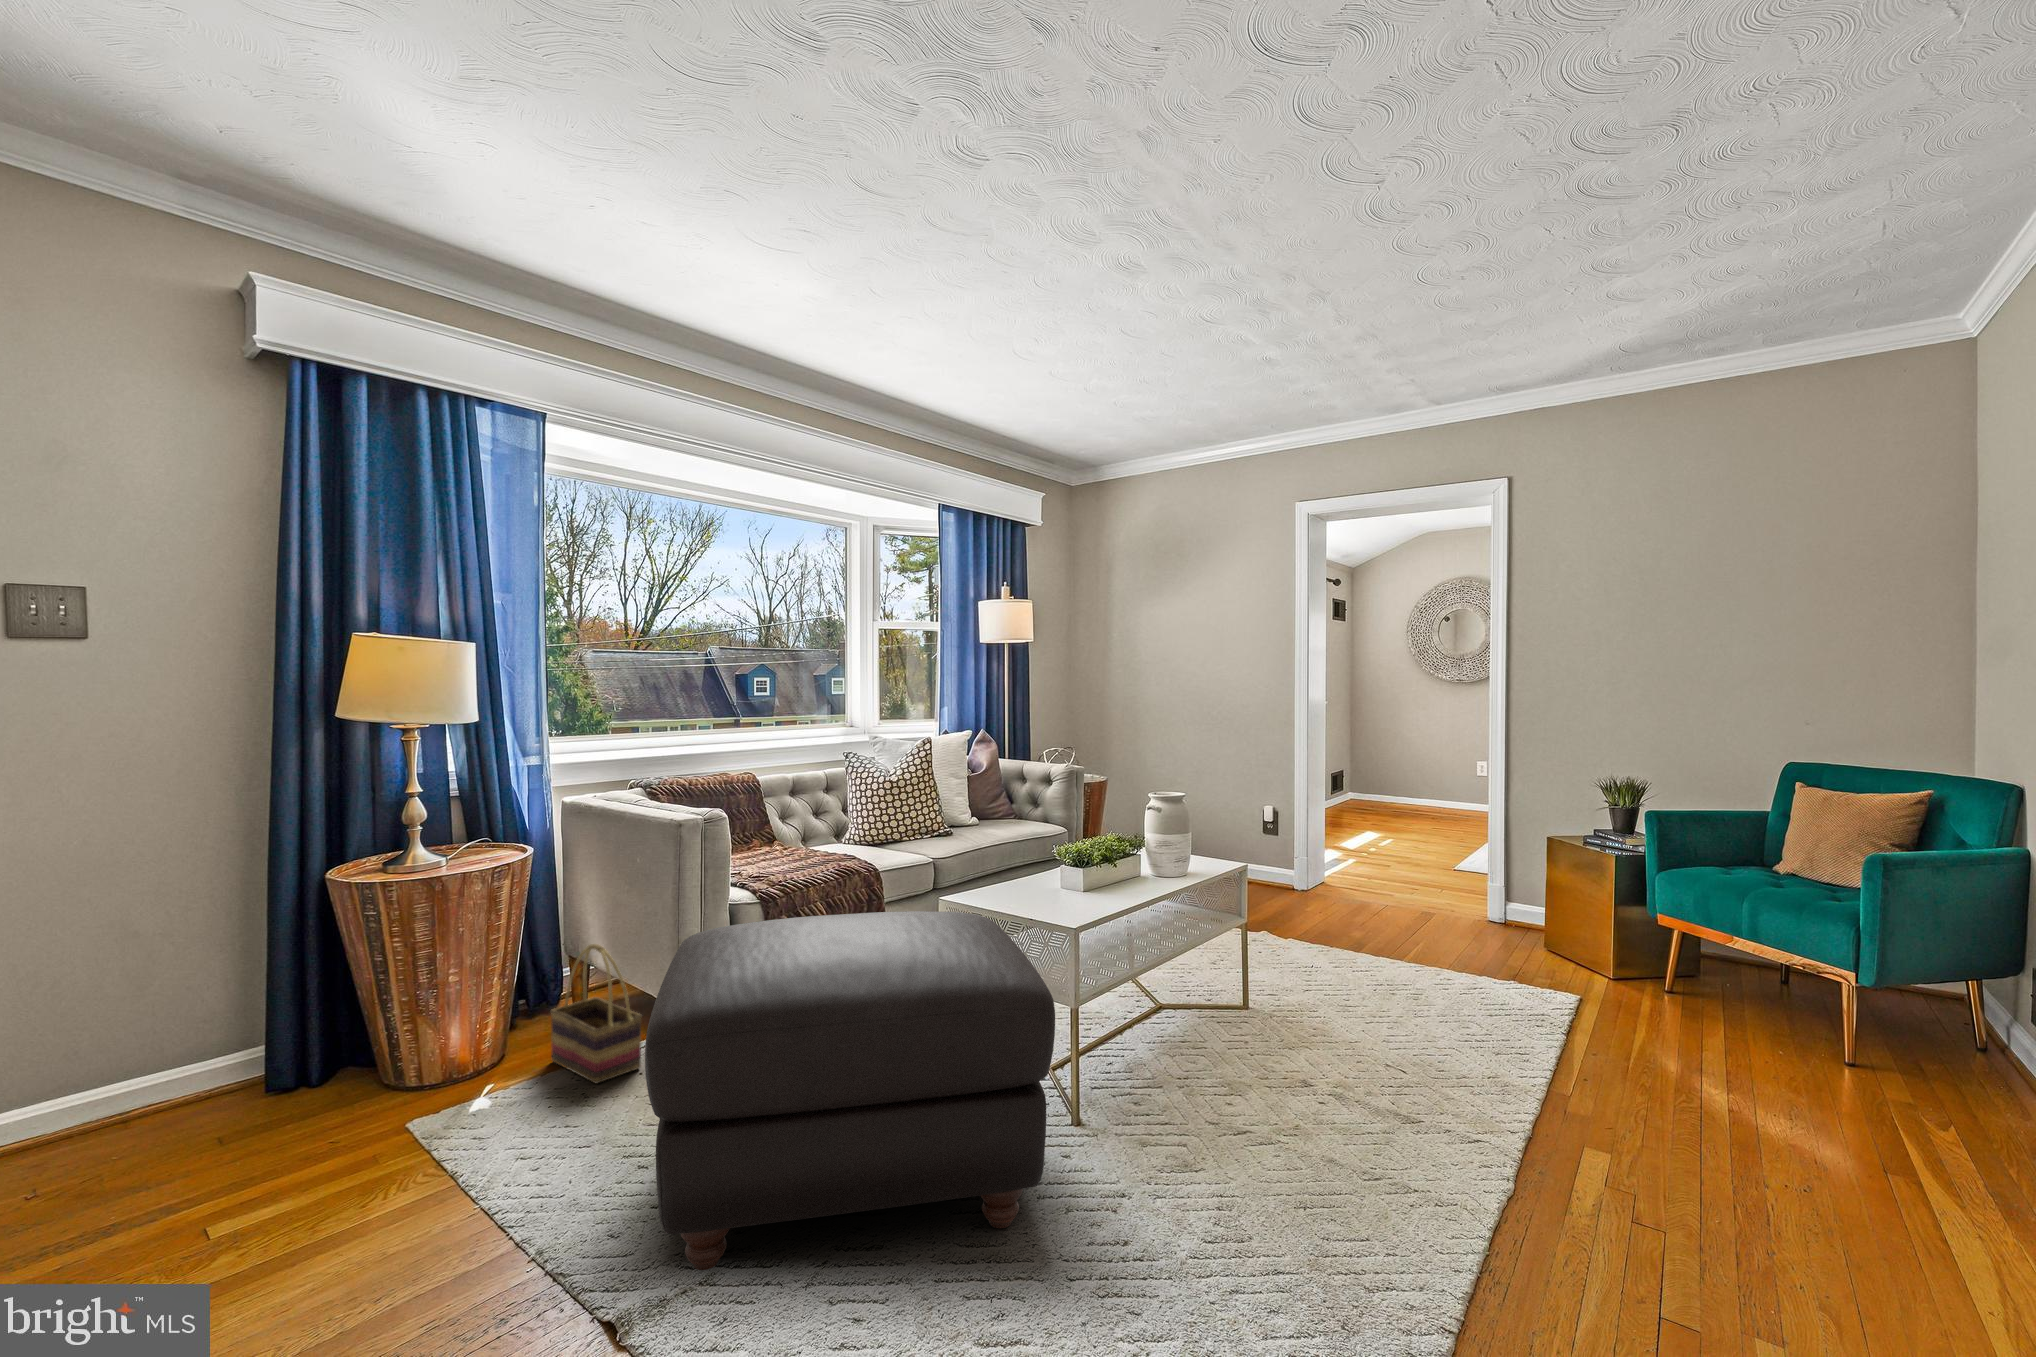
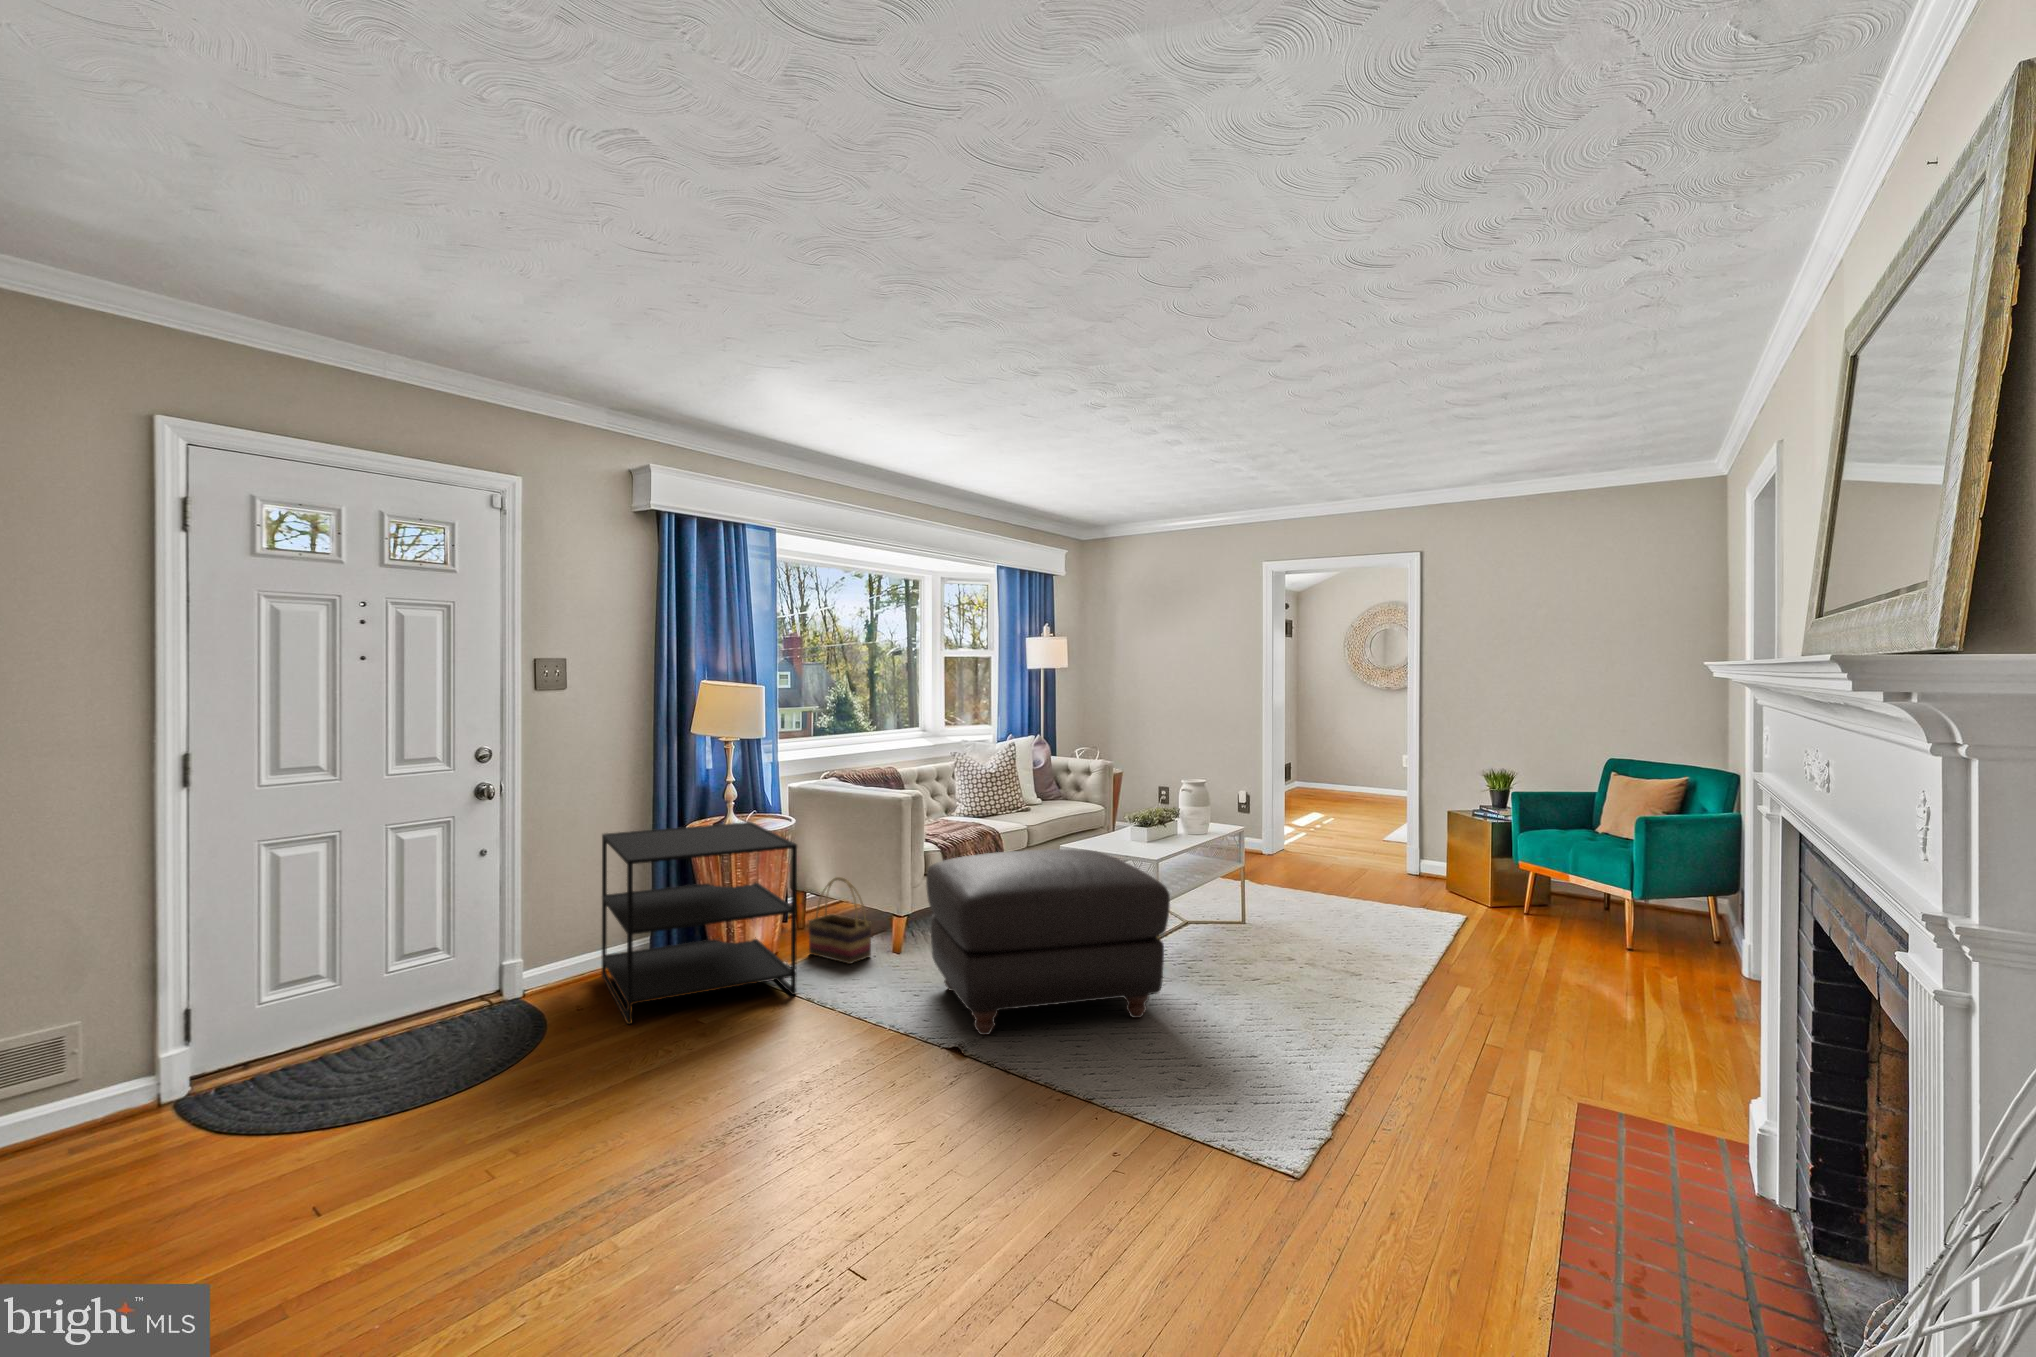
side table: none [106,858,469,1224] -> present [602,822,797,1024]

